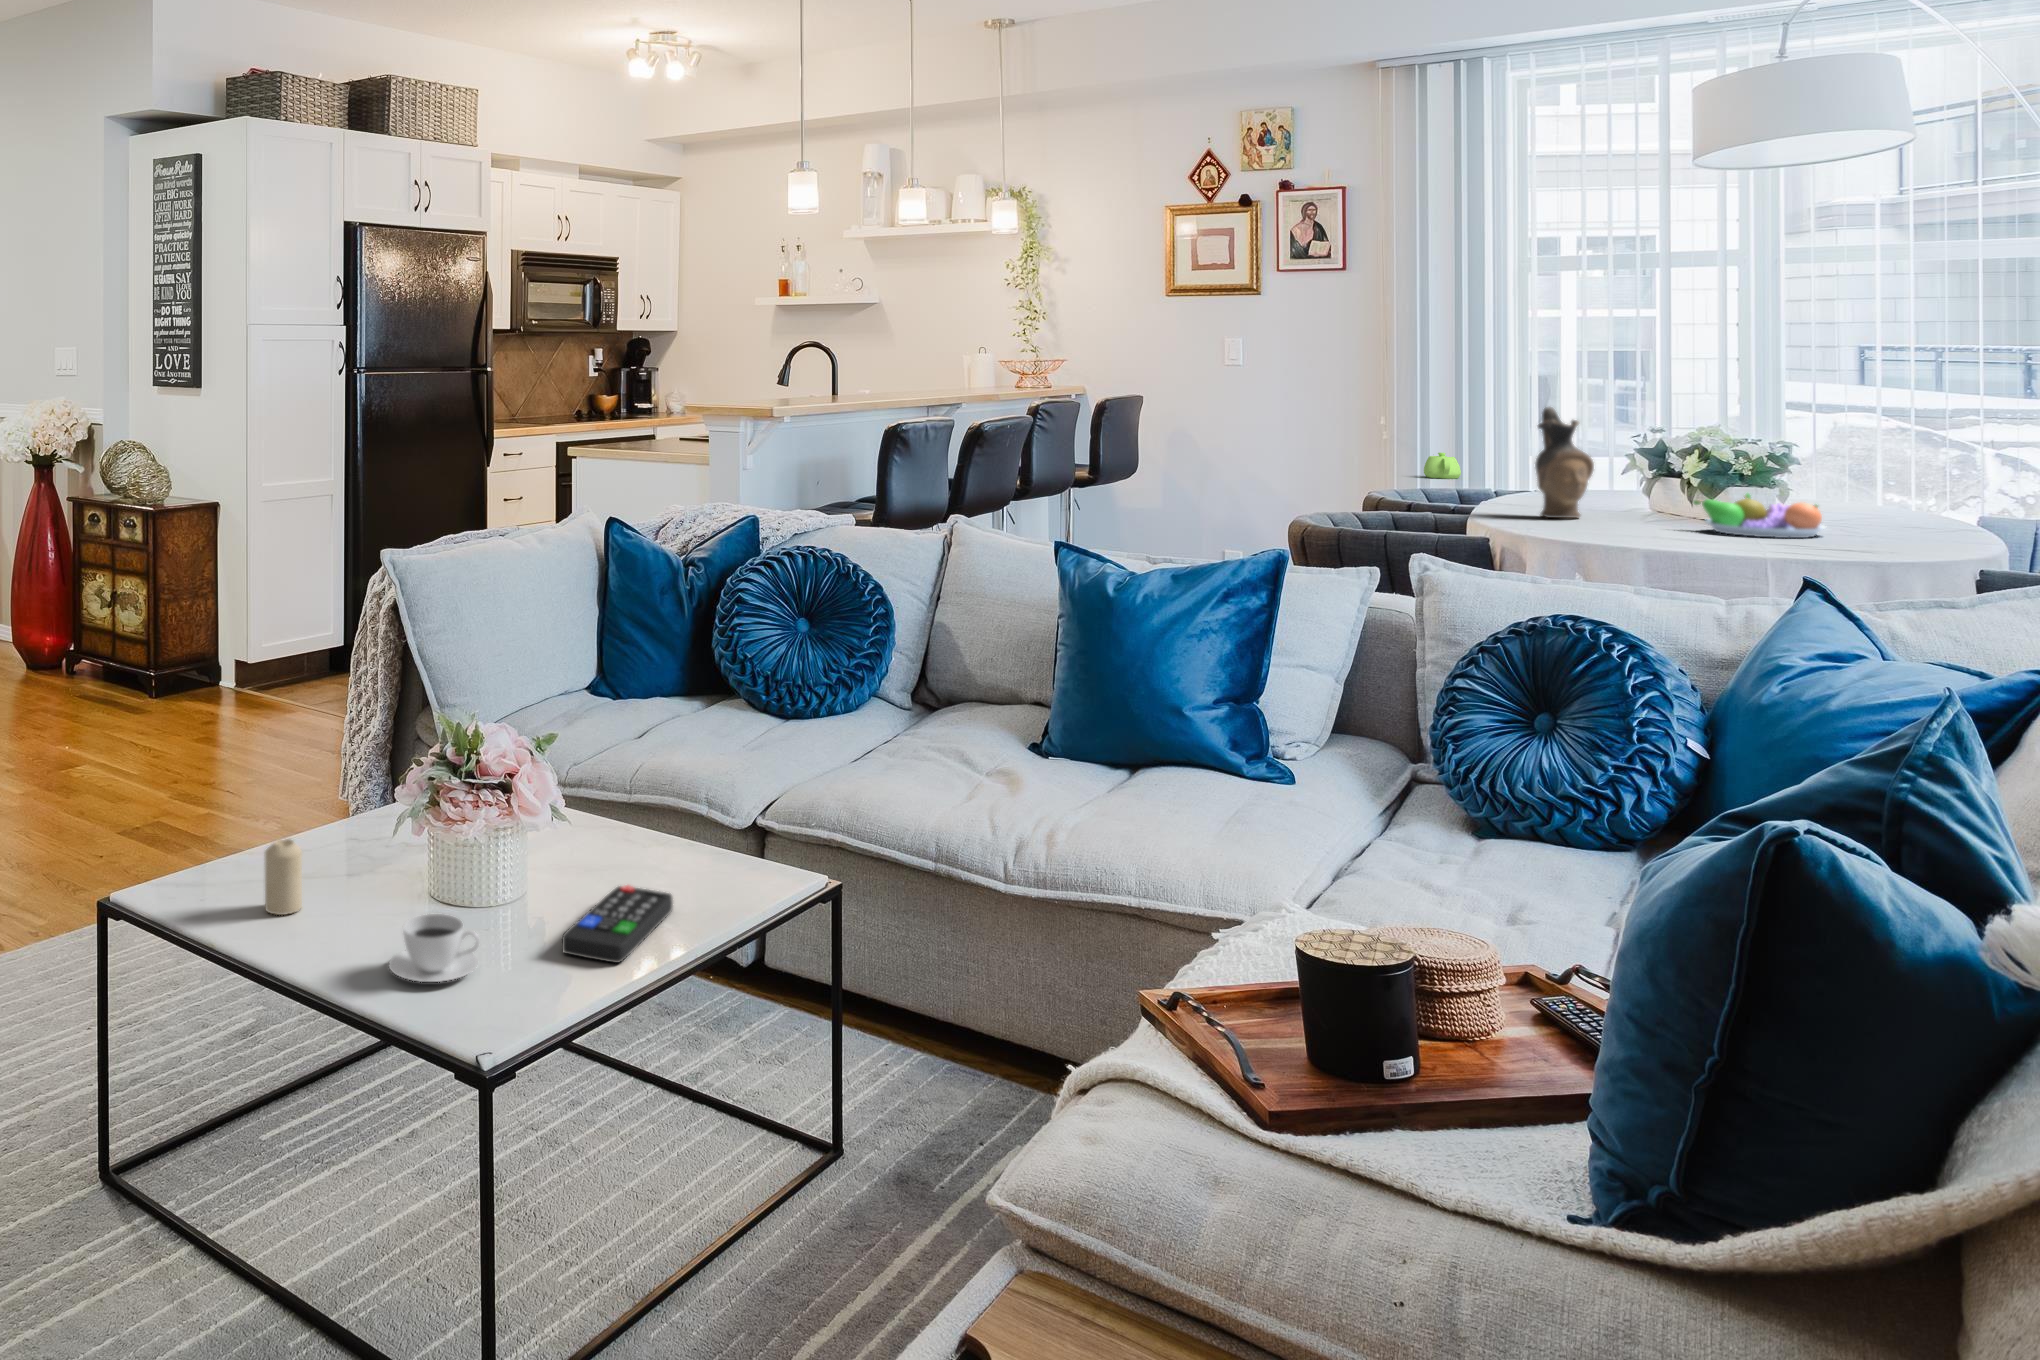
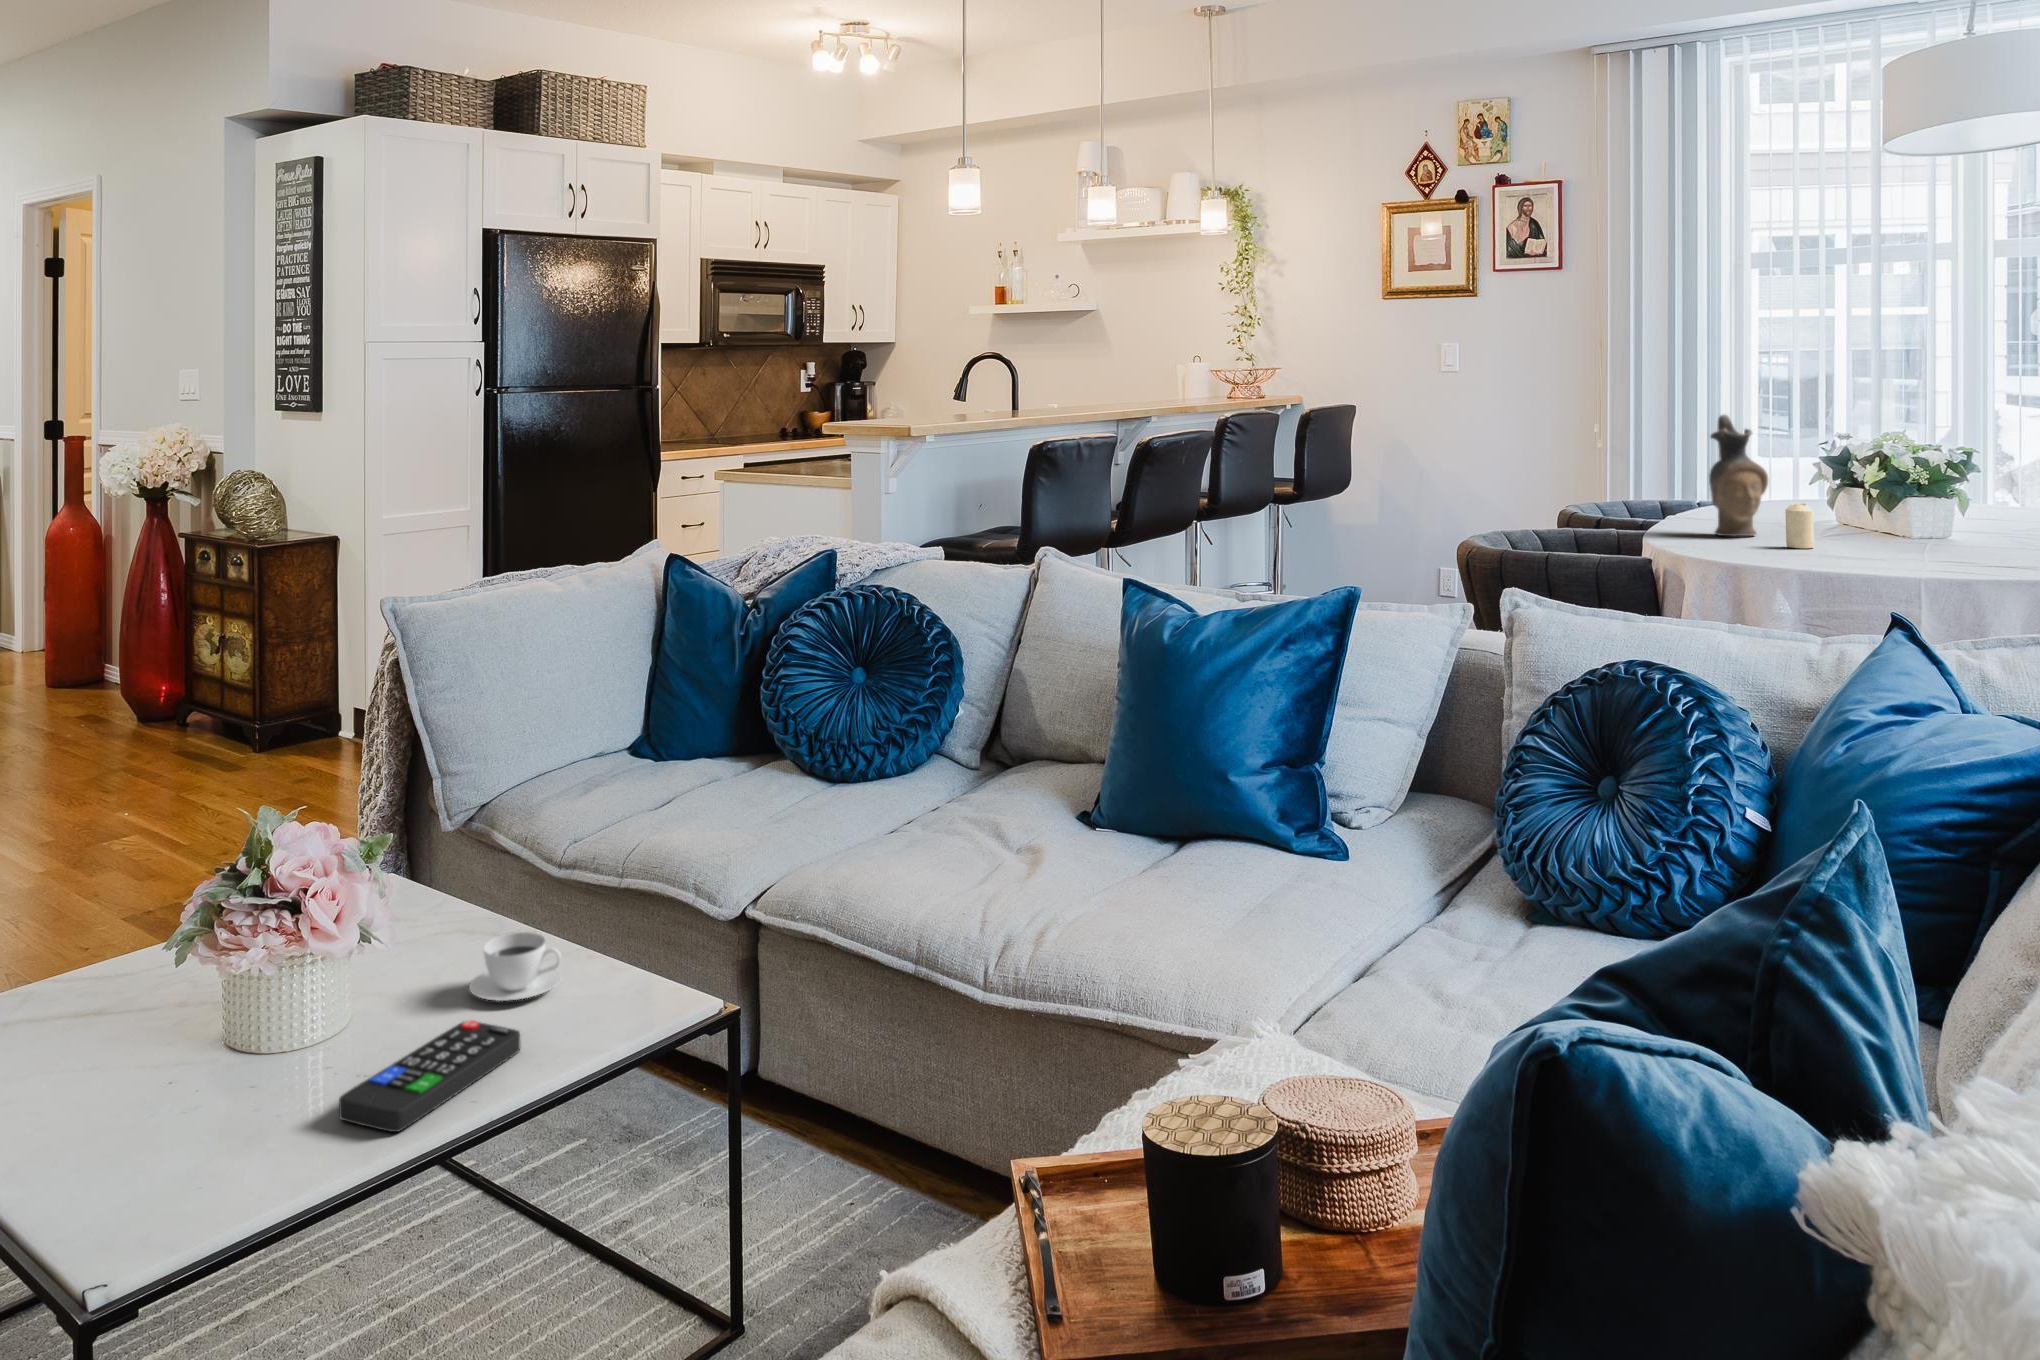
teapot: present [1424,453,1461,479] -> none [1642,462,1679,489]
fruit bowl: present [1693,494,1825,538] -> none [1861,507,1996,557]
candle: present [265,839,302,915] -> present [1785,504,1814,548]
teacup: present [389,914,479,982] -> present [469,932,561,1001]

